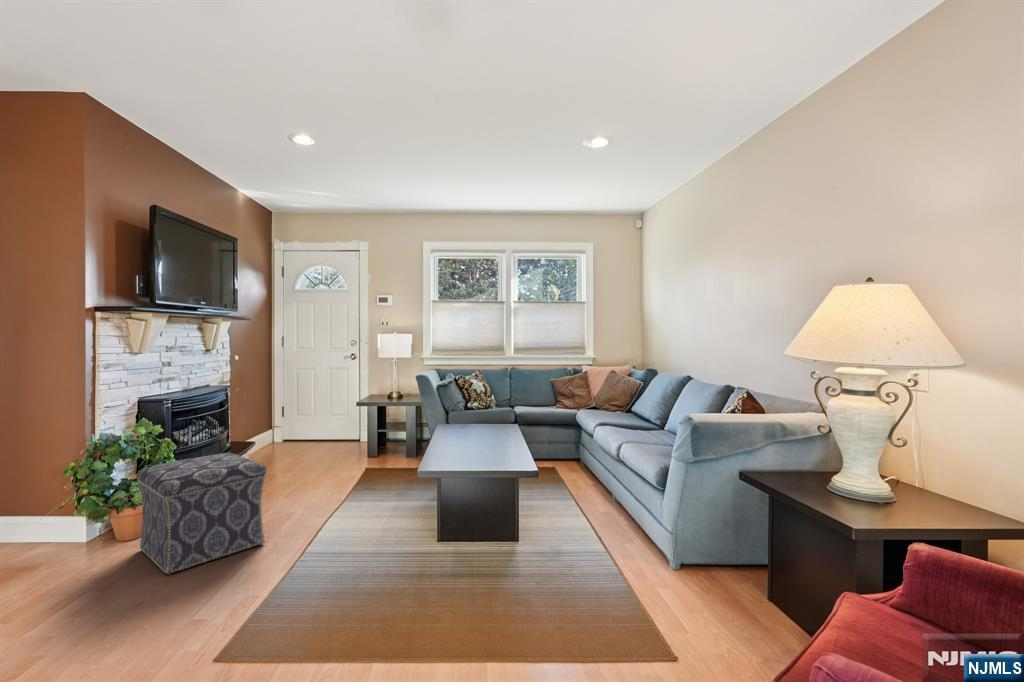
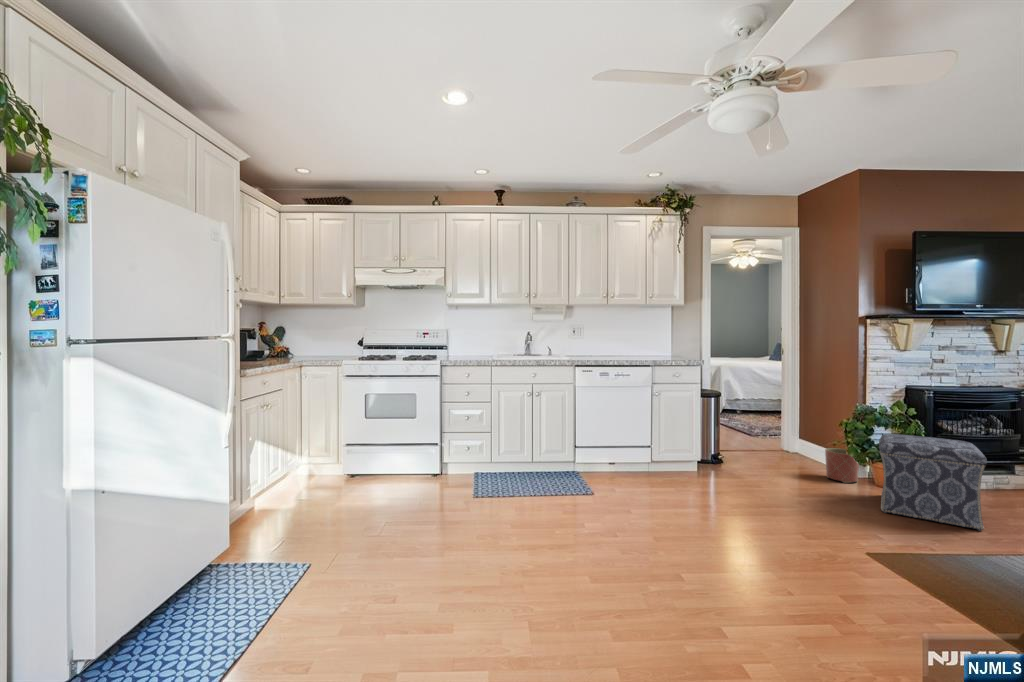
planter: none [37,503,93,560] -> present [825,448,859,483]

